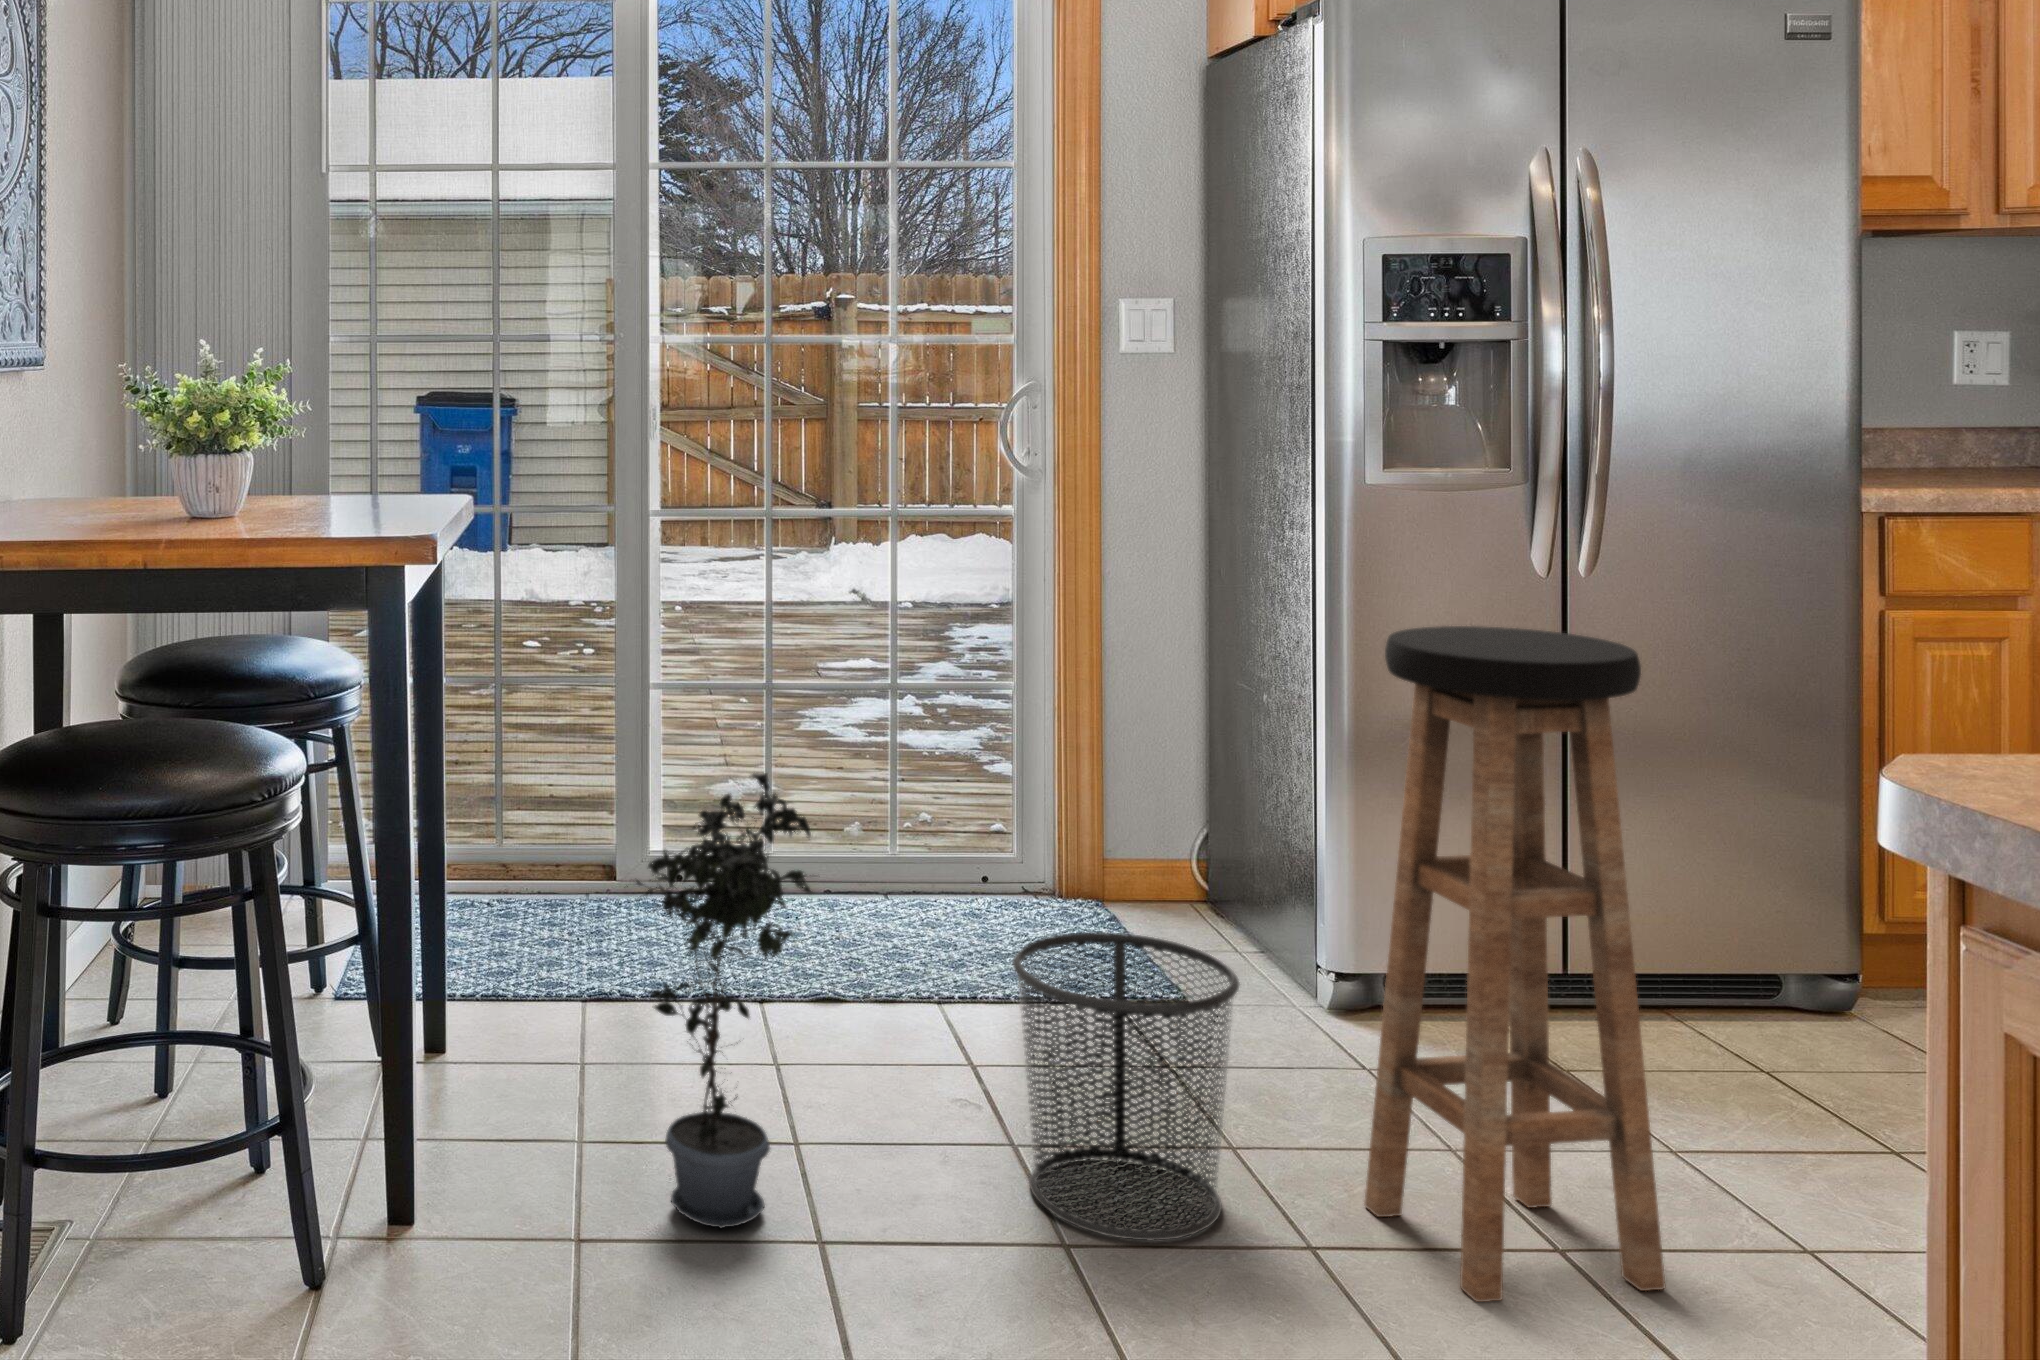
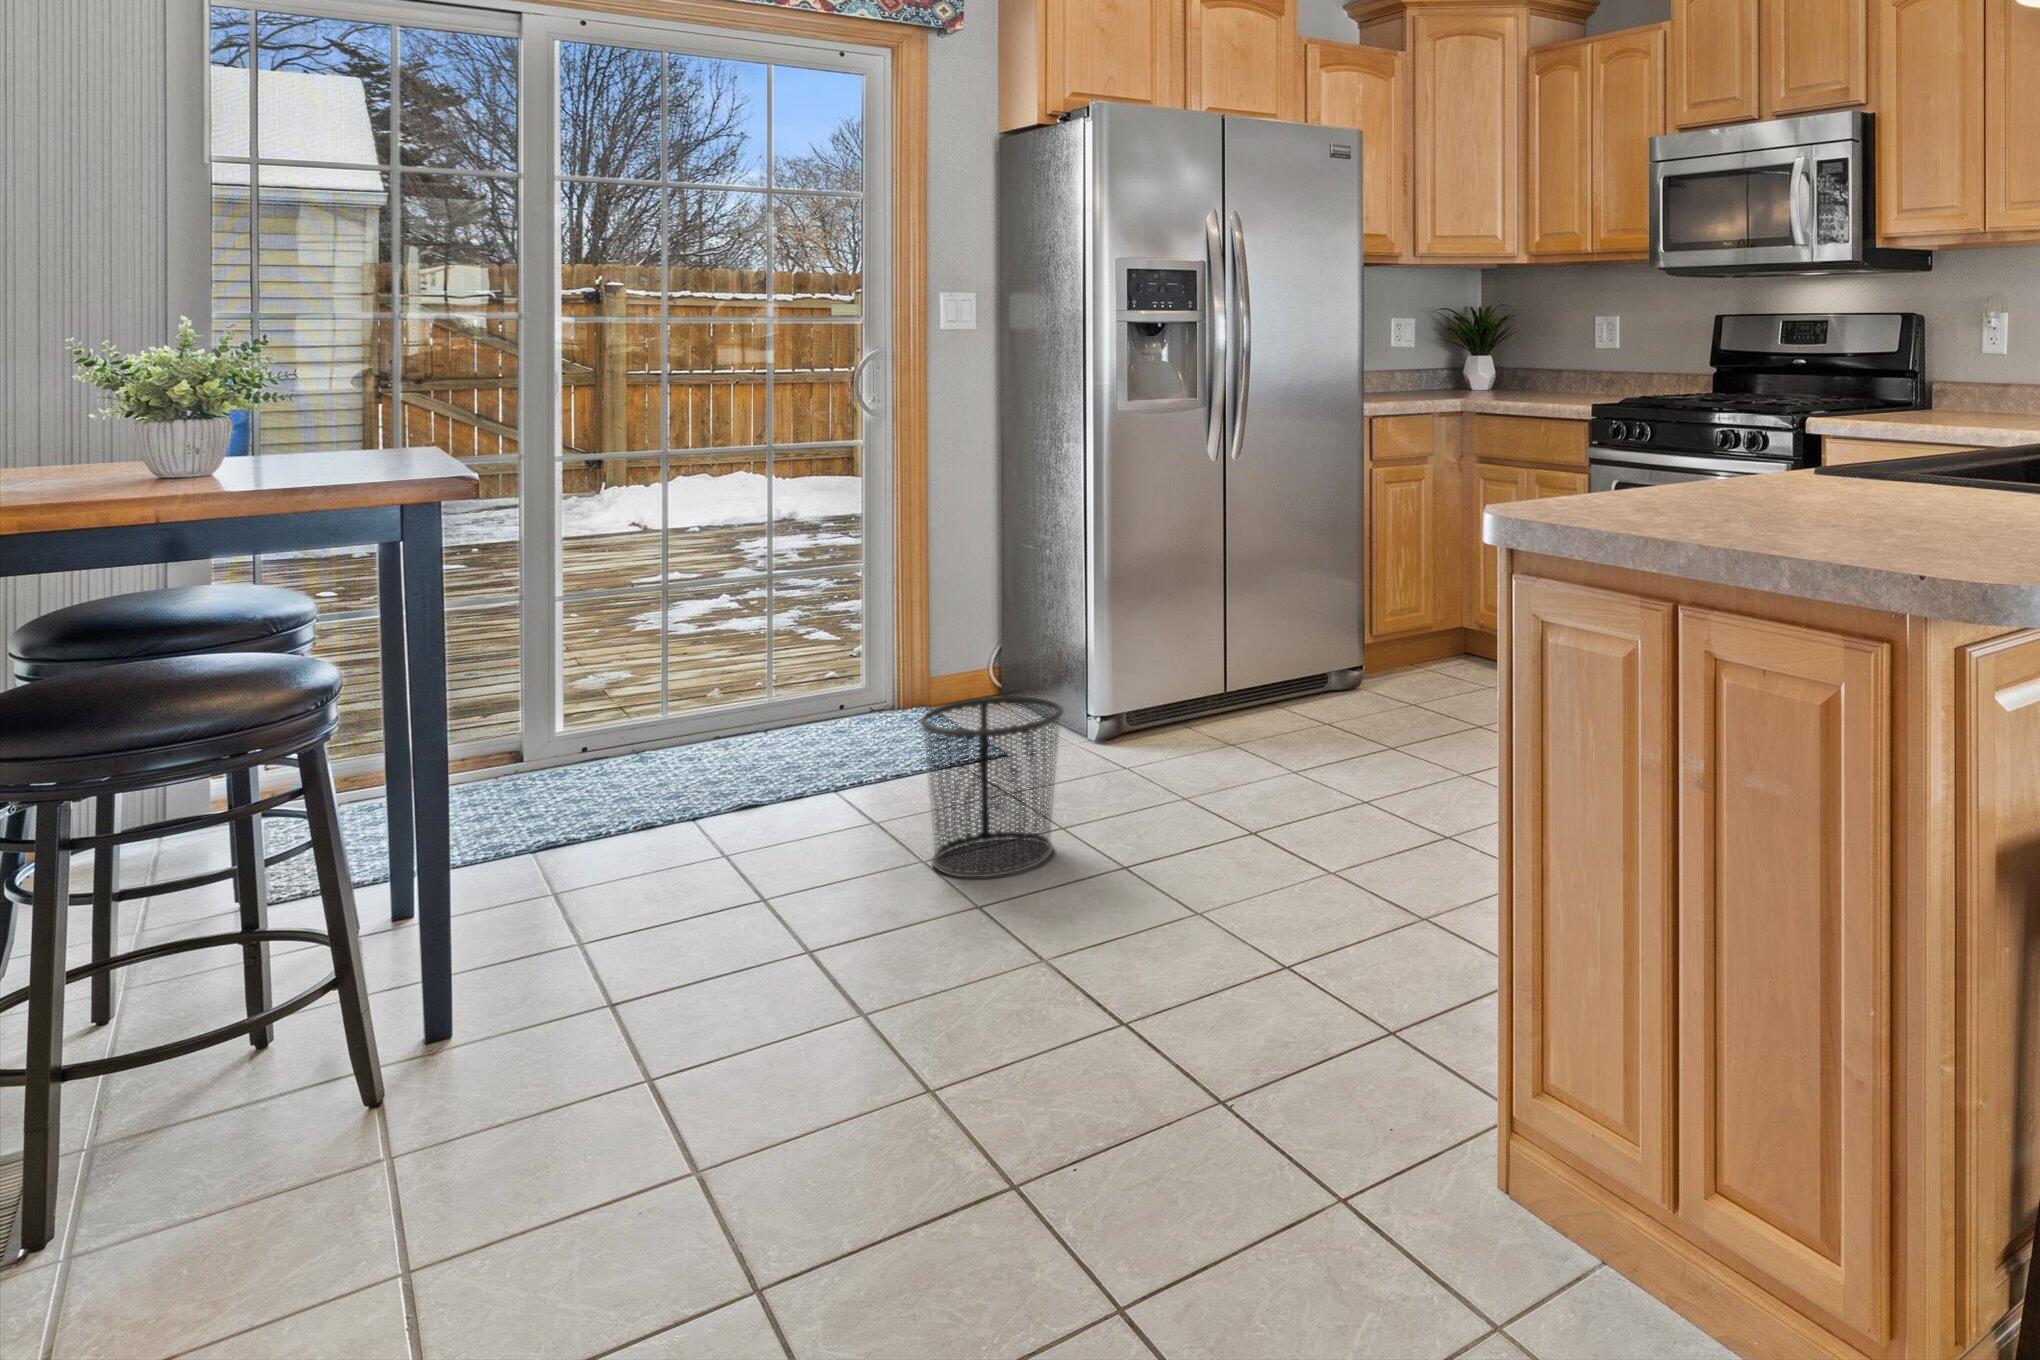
bar stool: present [1364,626,1665,1302] -> none [1132,485,1285,854]
potted plant: present [627,773,812,1228] -> none [639,618,796,939]

